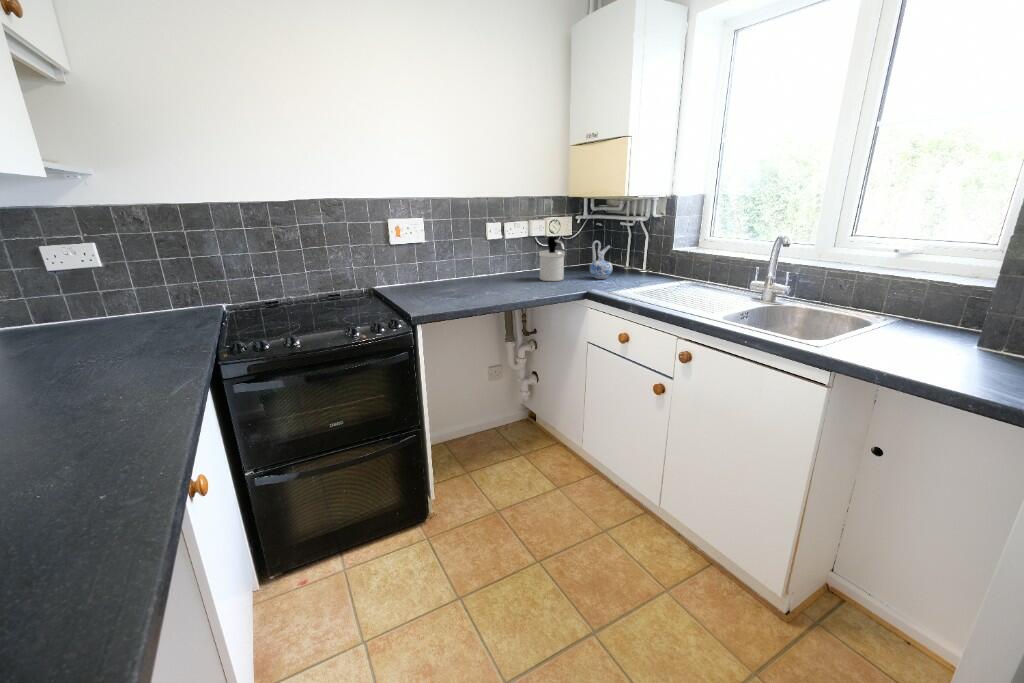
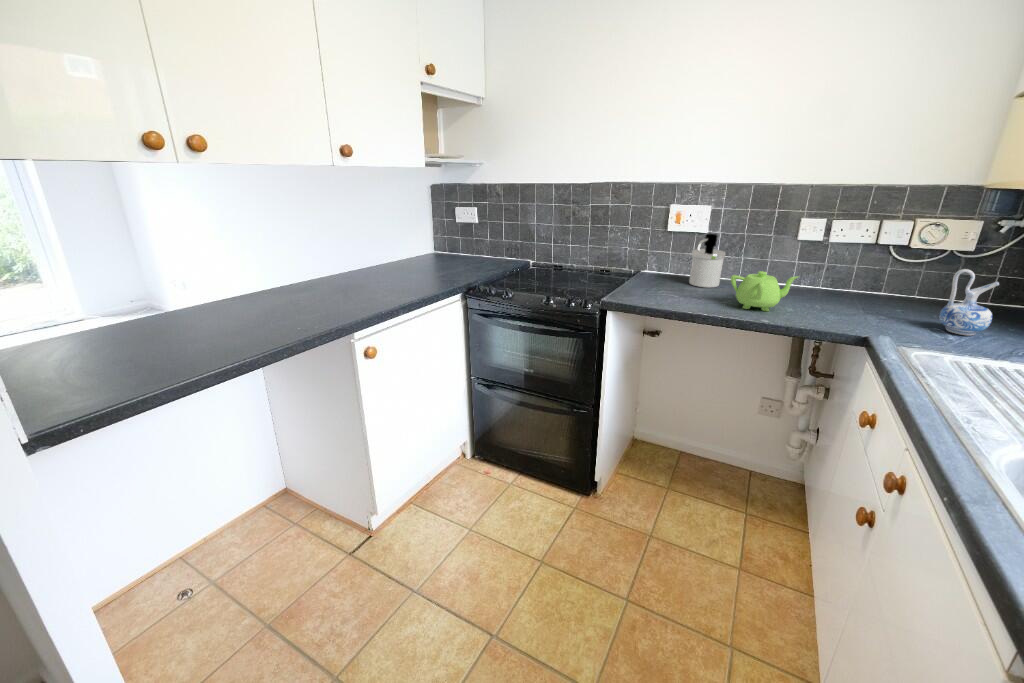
soap dispenser: present [539,237,565,281] -> present [689,234,726,288]
teapot: none [486,261,526,292] -> present [731,271,798,311]

